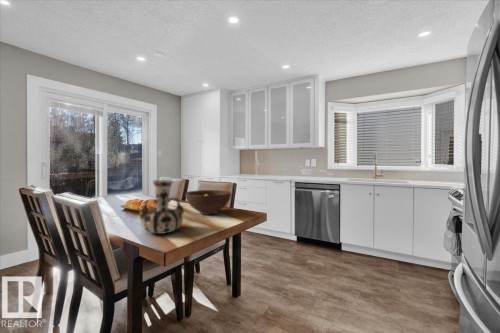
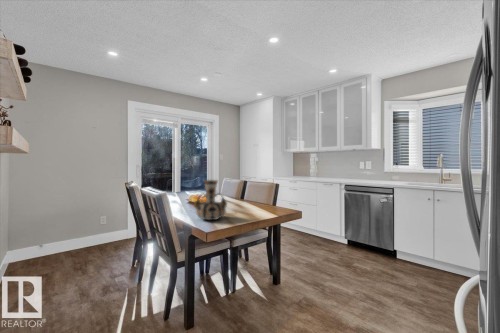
fruit bowl: present [186,190,231,215] -> none [232,189,270,209]

